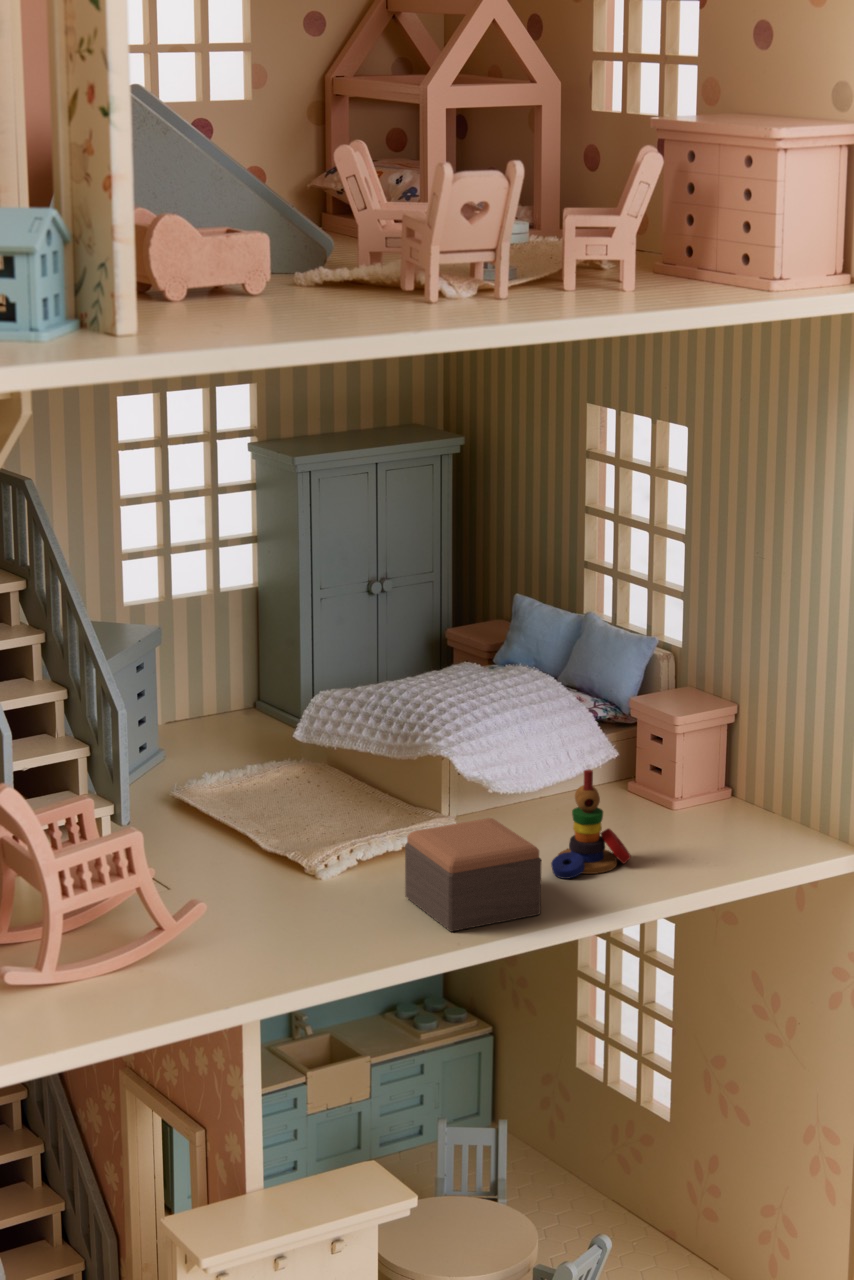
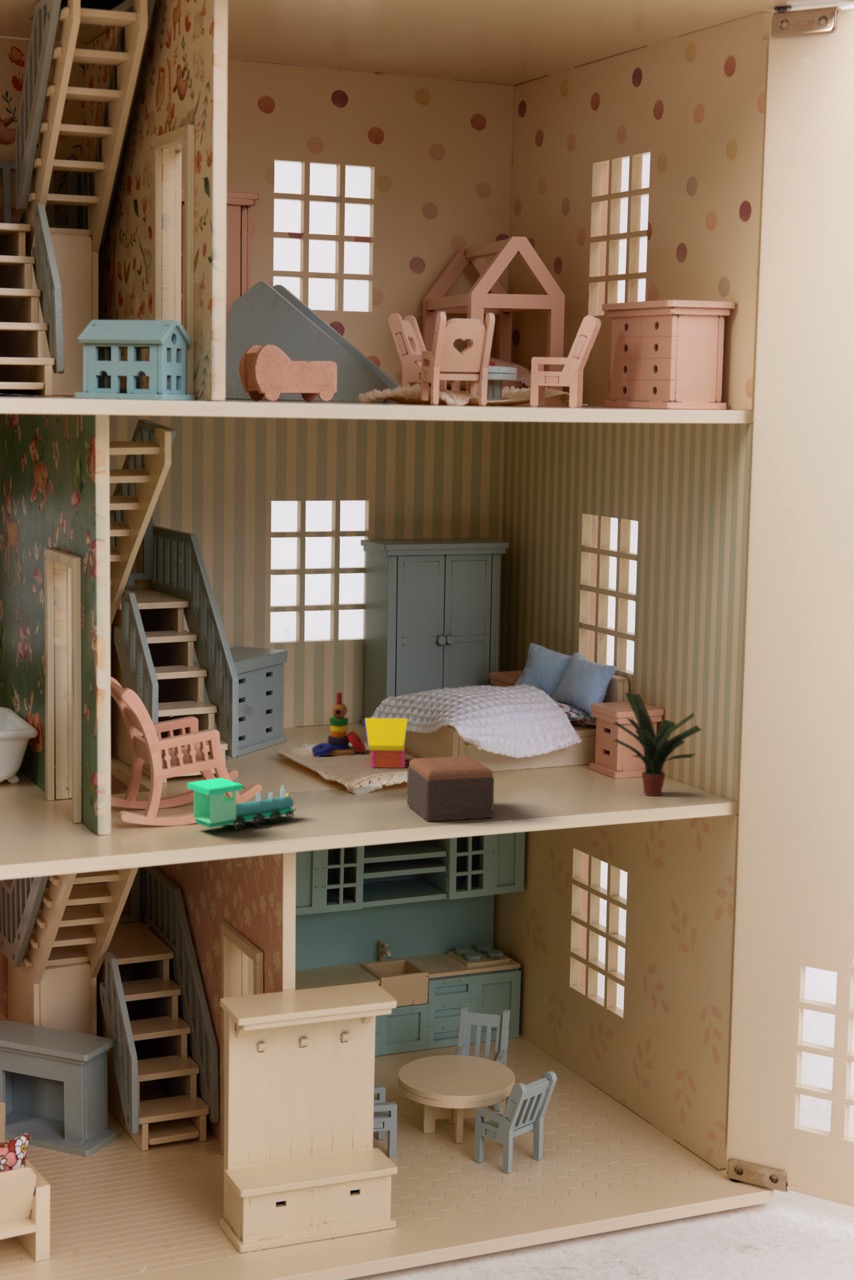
potted plant: none [682,692,810,844] -> present [614,693,701,796]
toy house: none [309,744,376,824] -> present [364,718,408,768]
stacking toy: present [551,770,631,879] -> present [312,692,366,757]
toy train: none [100,896,255,984] -> present [187,778,296,830]

